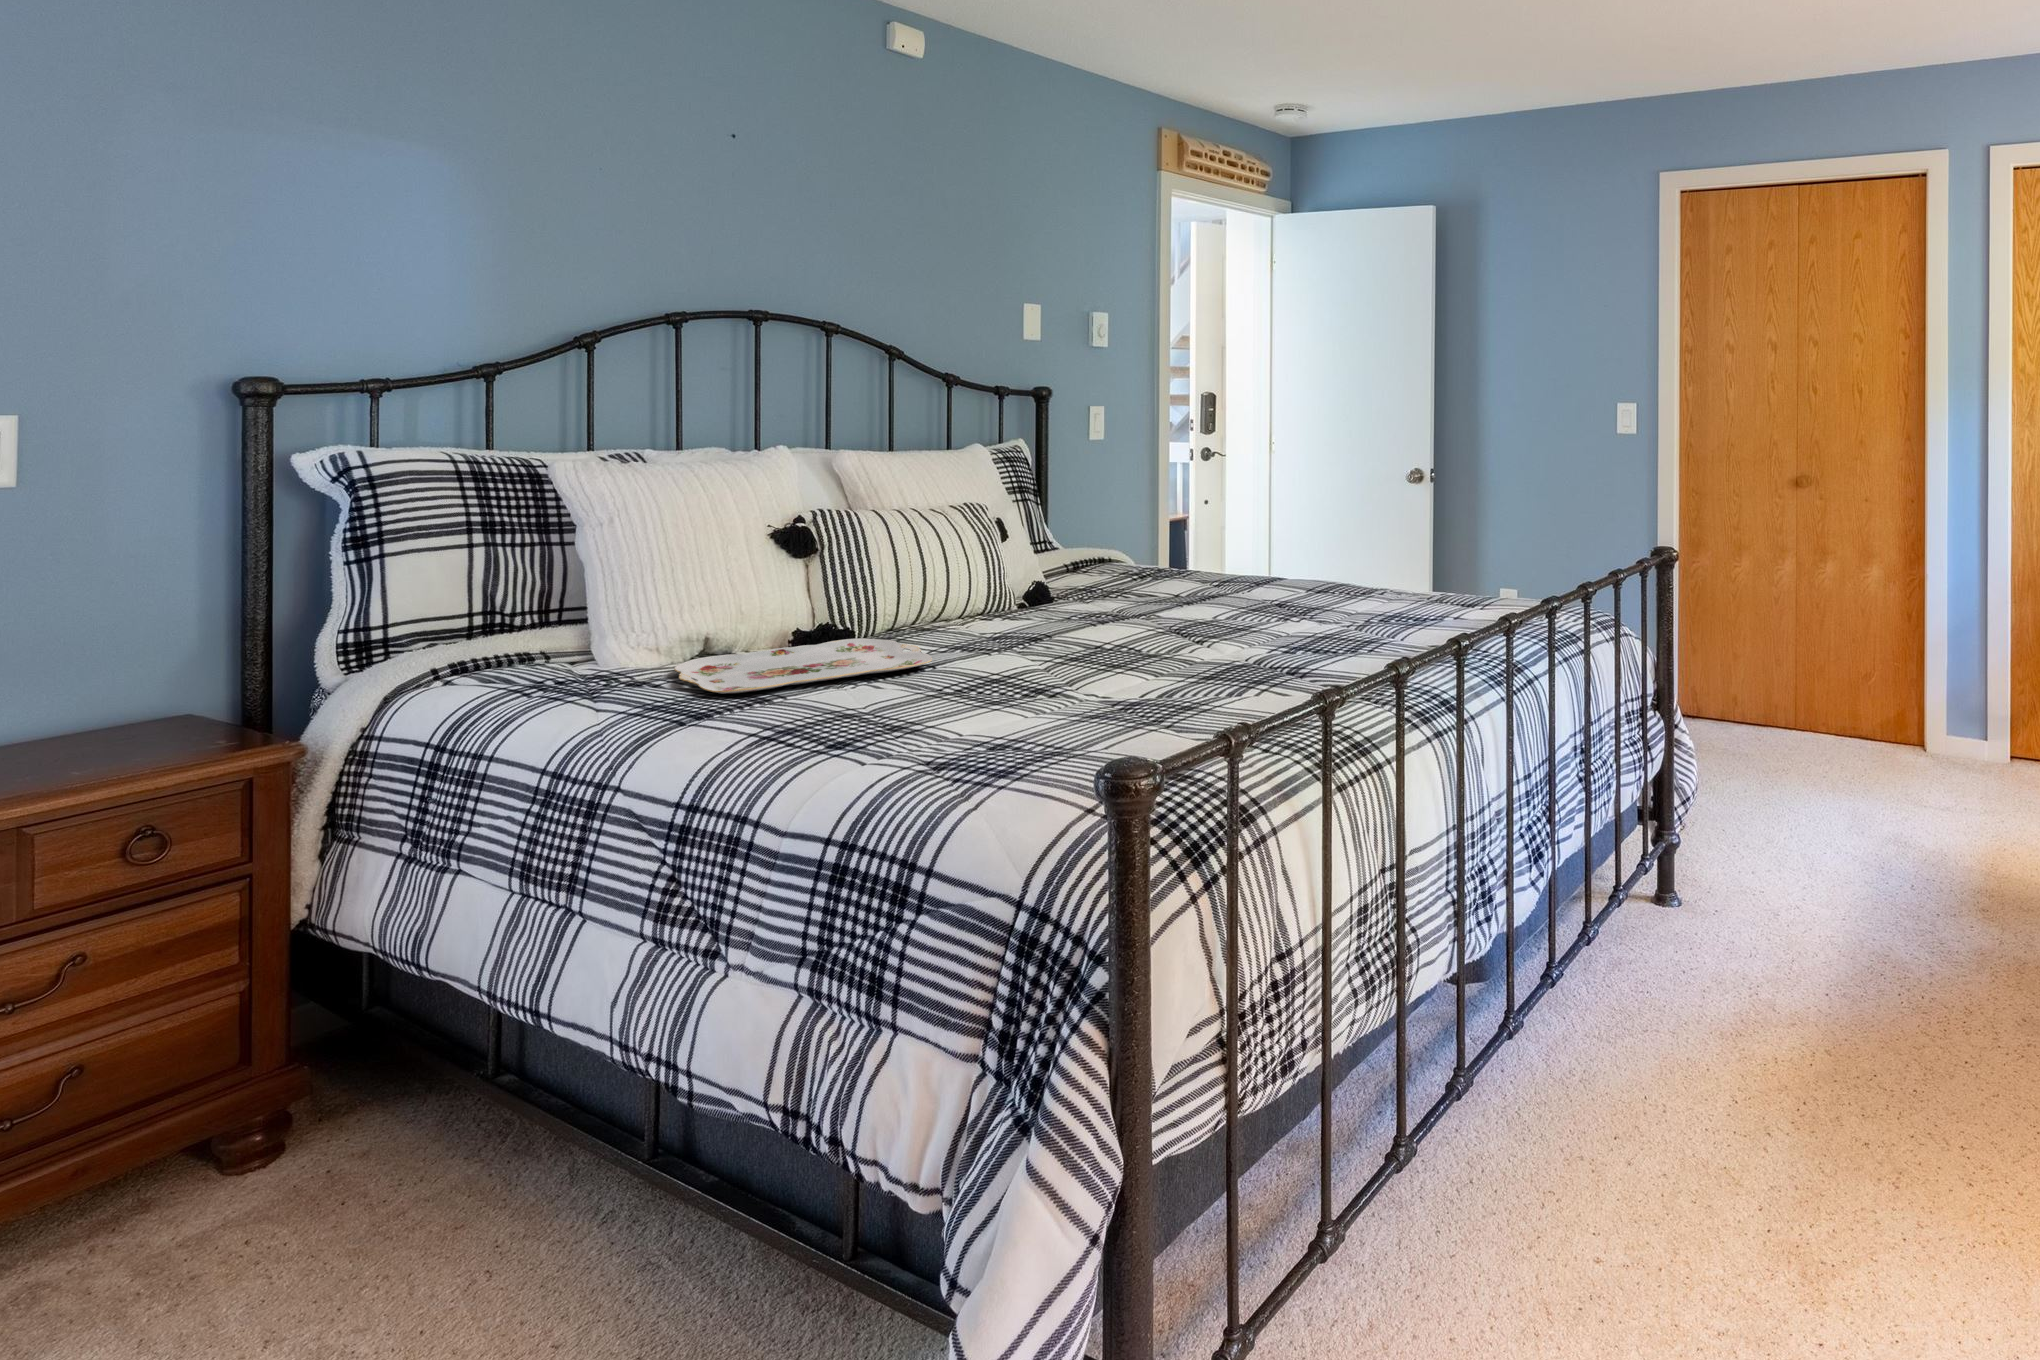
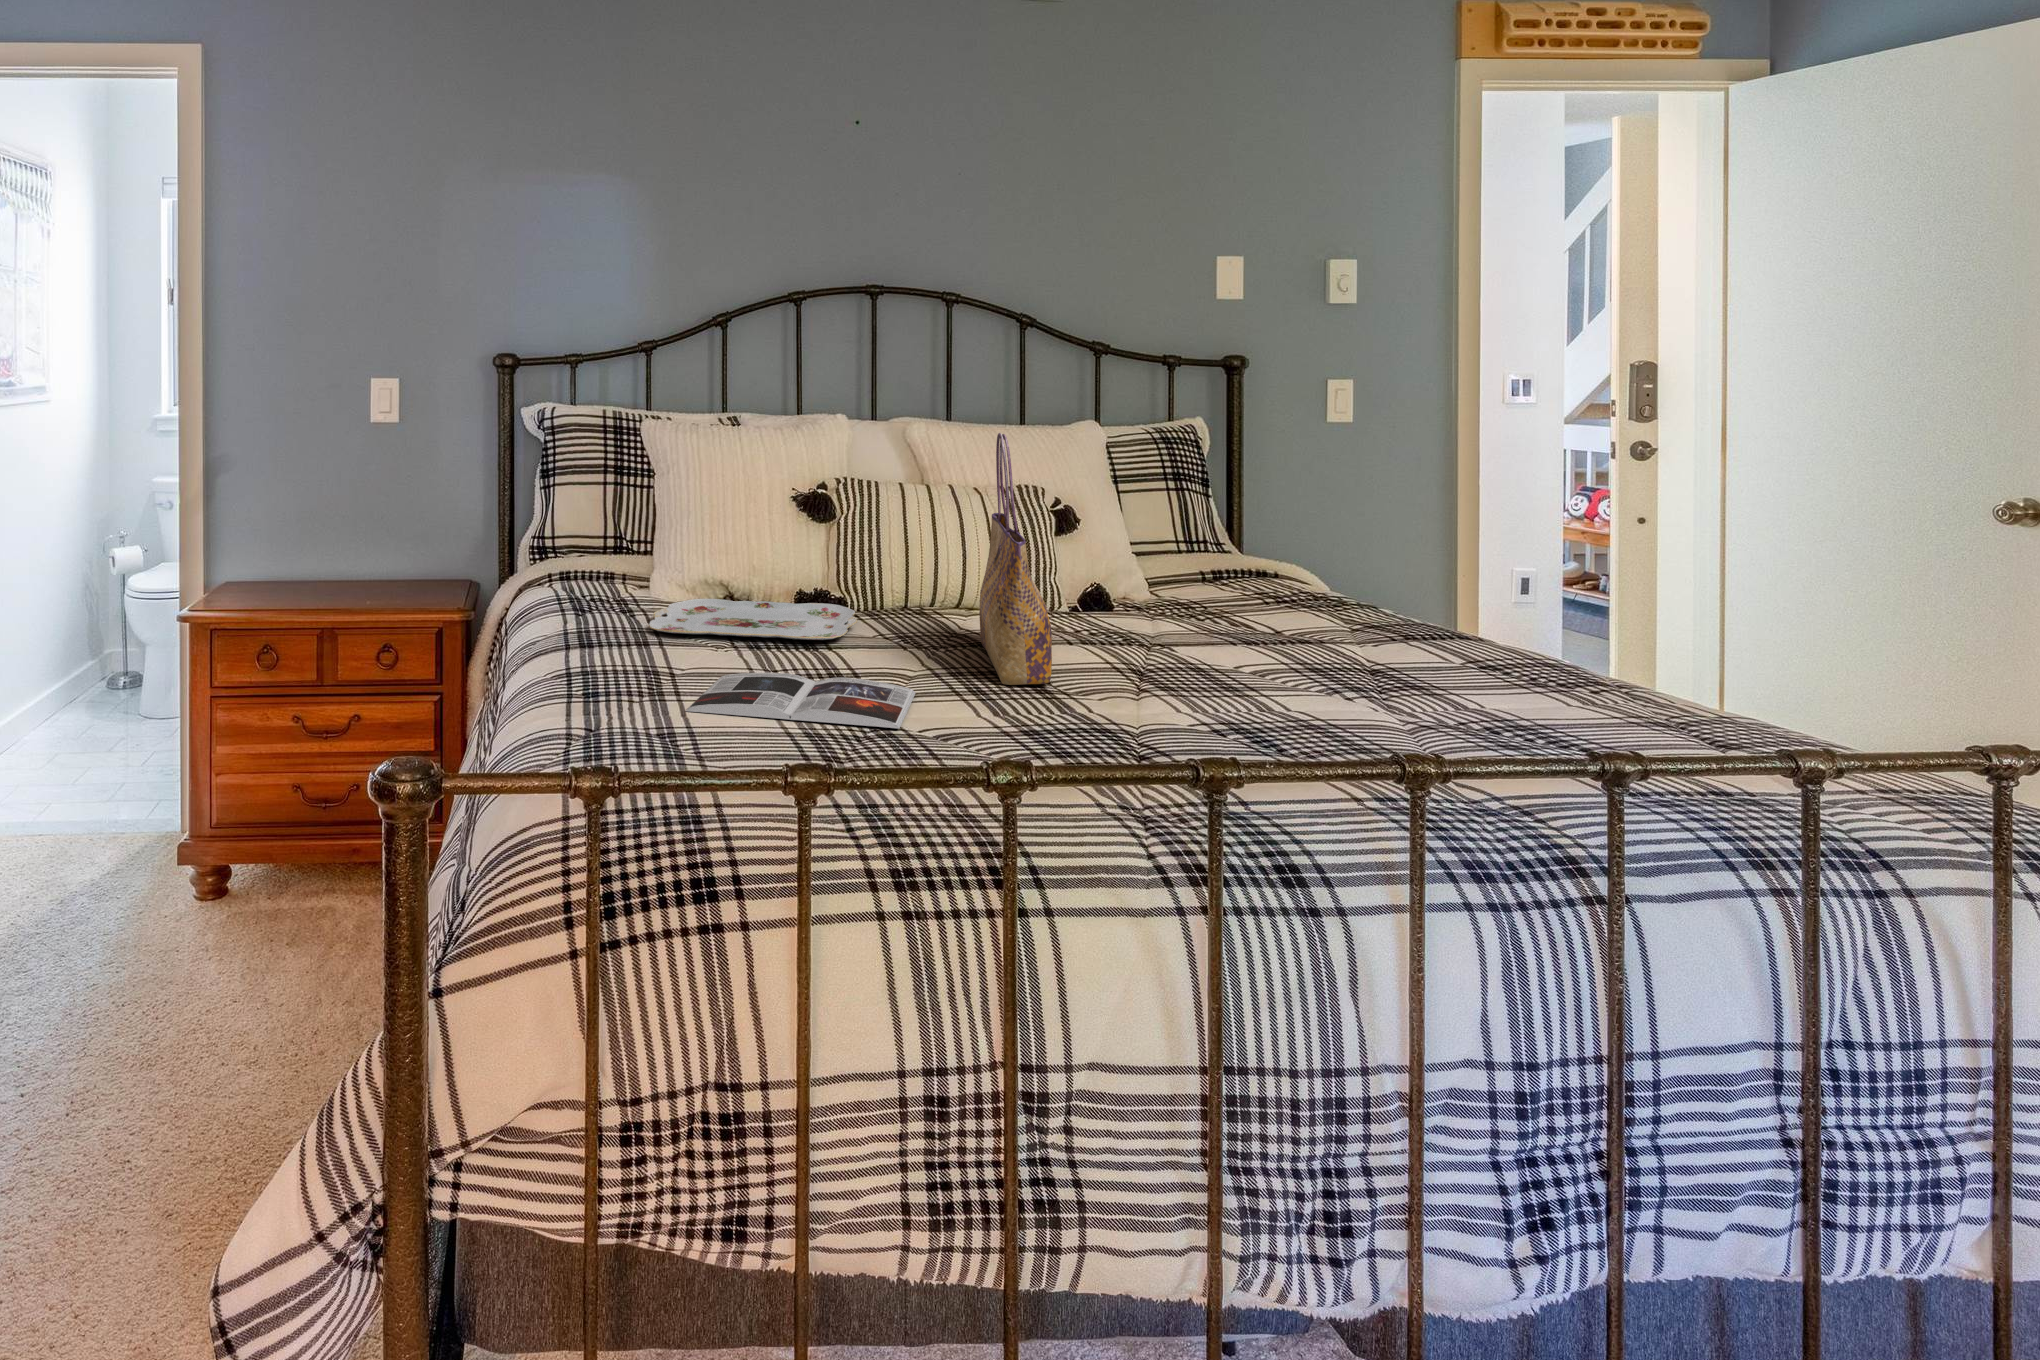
tote bag: none [1045,445,1169,666] -> present [979,433,1052,685]
magazine: none [897,682,1144,744] -> present [686,673,916,729]

